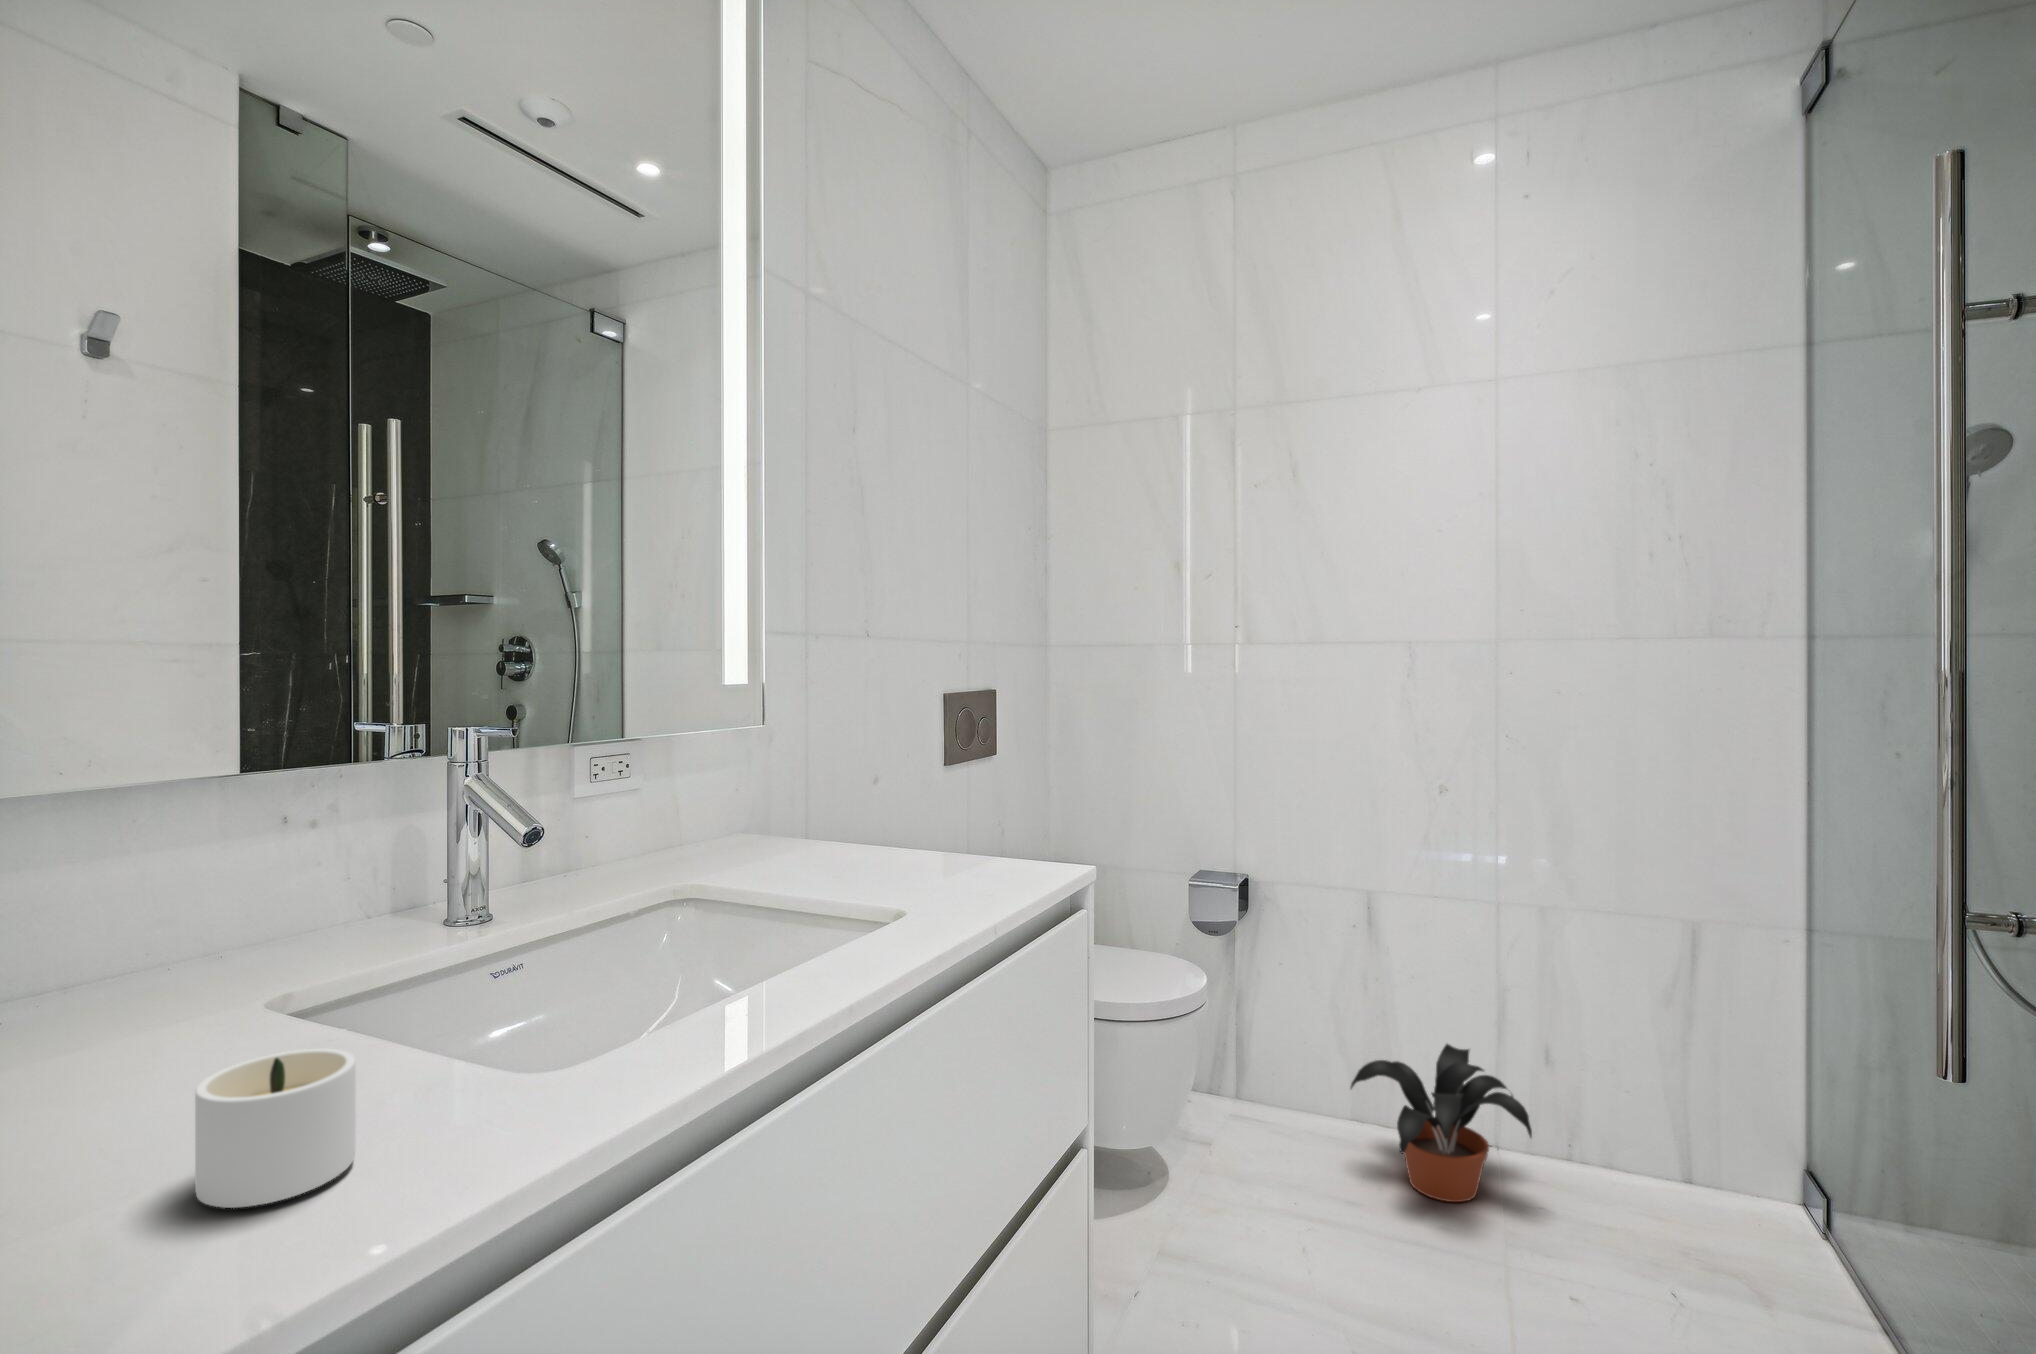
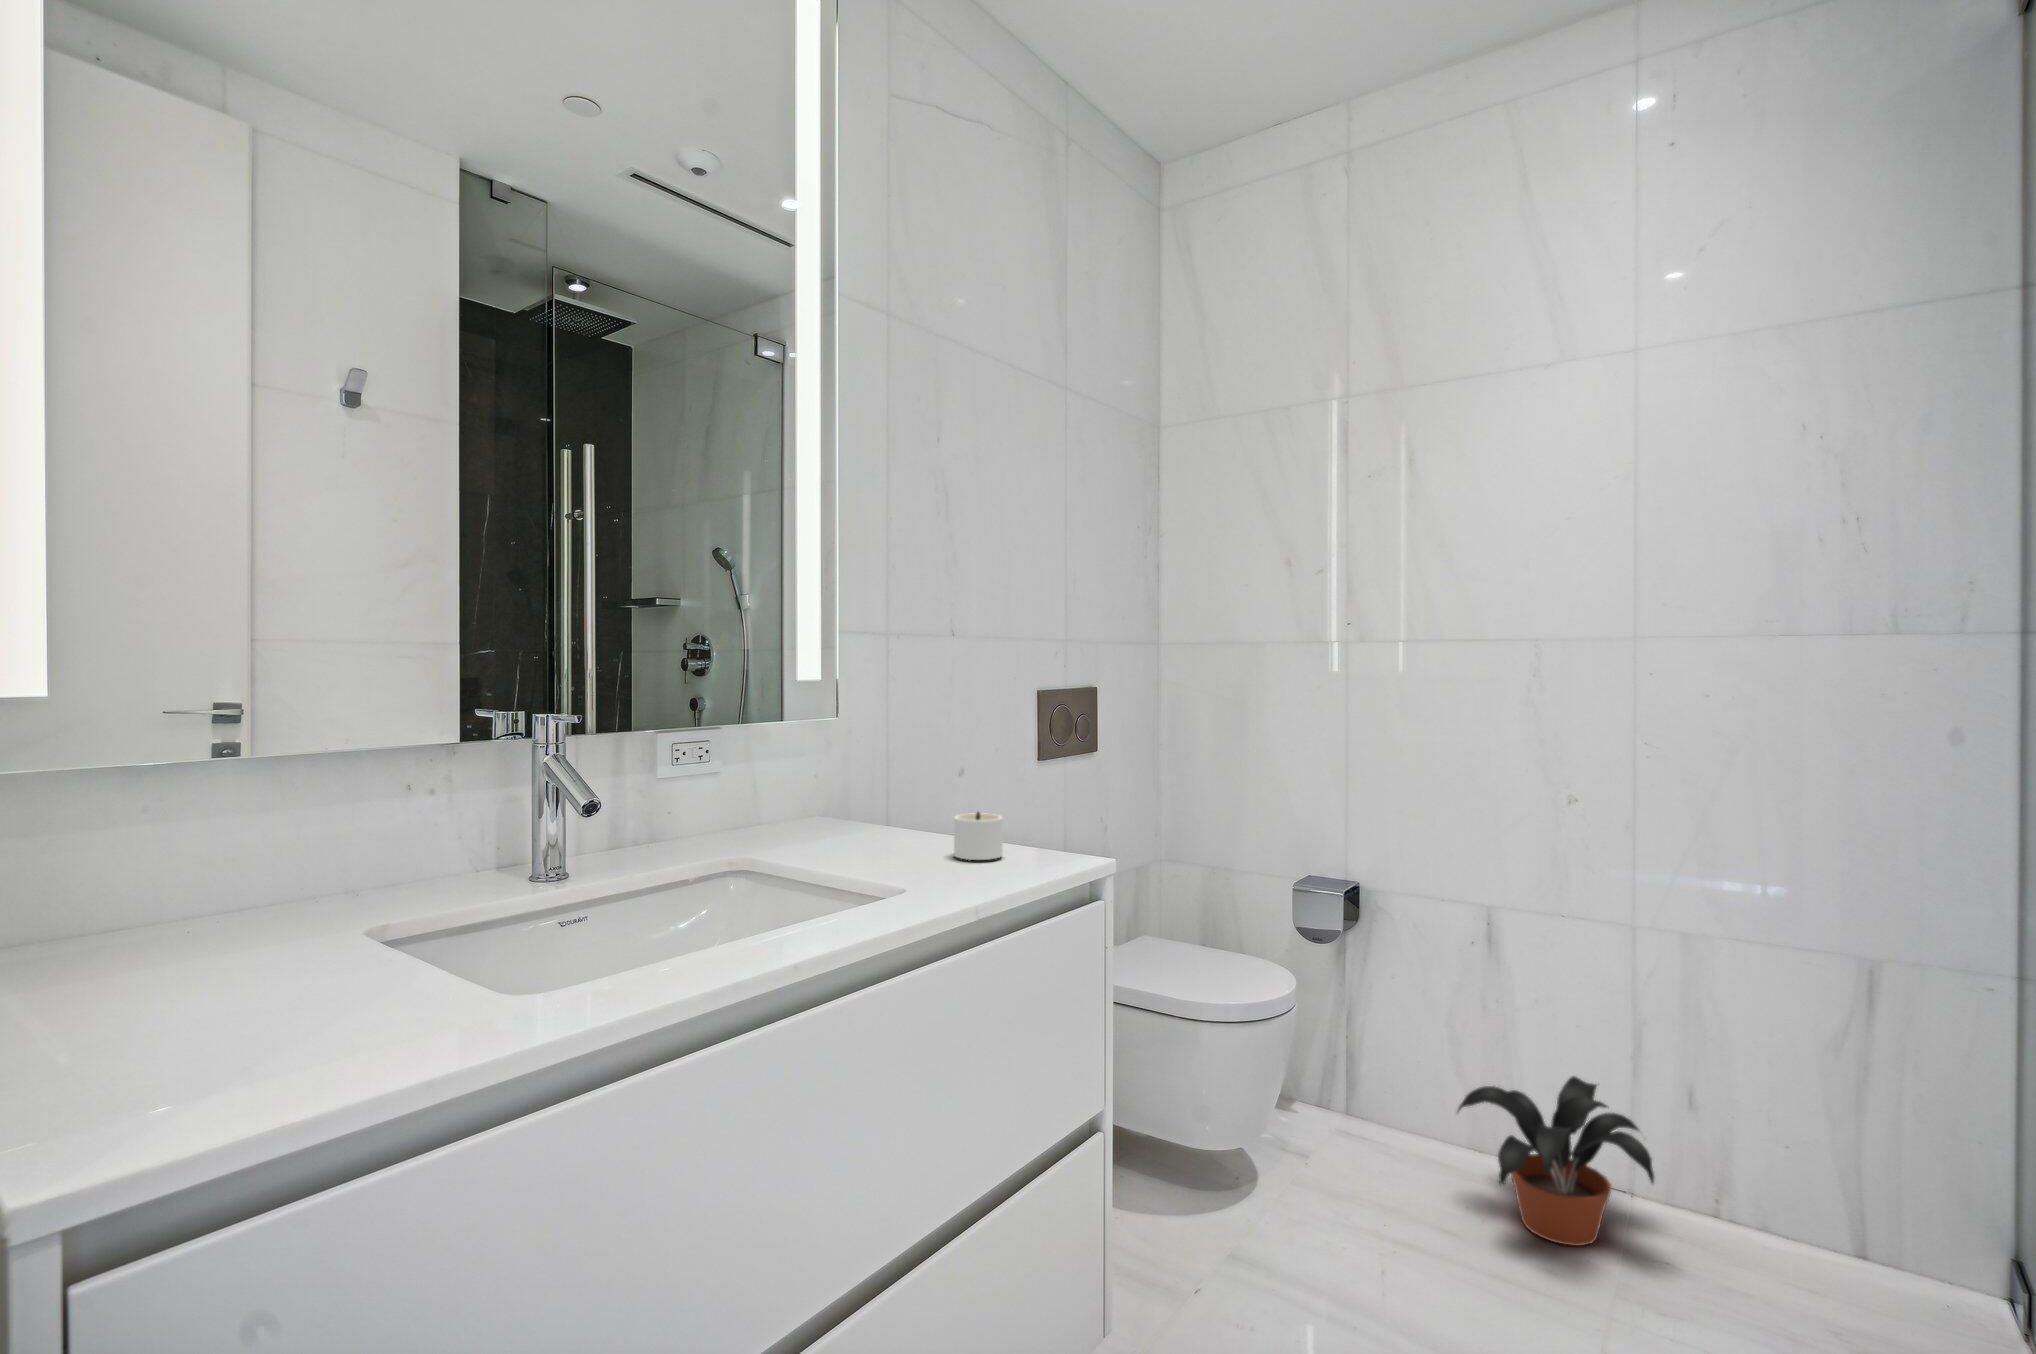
candle: present [195,1049,356,1208] -> present [954,812,1003,860]

